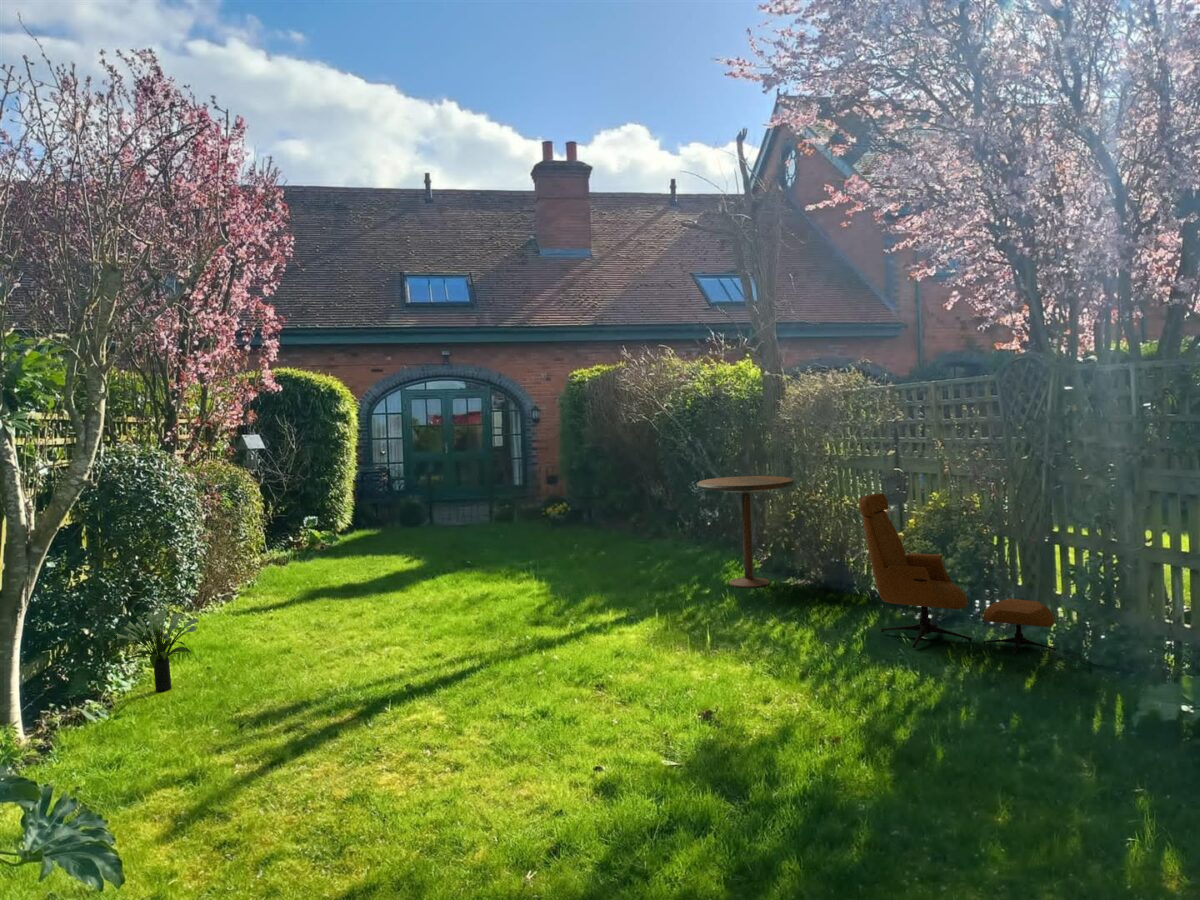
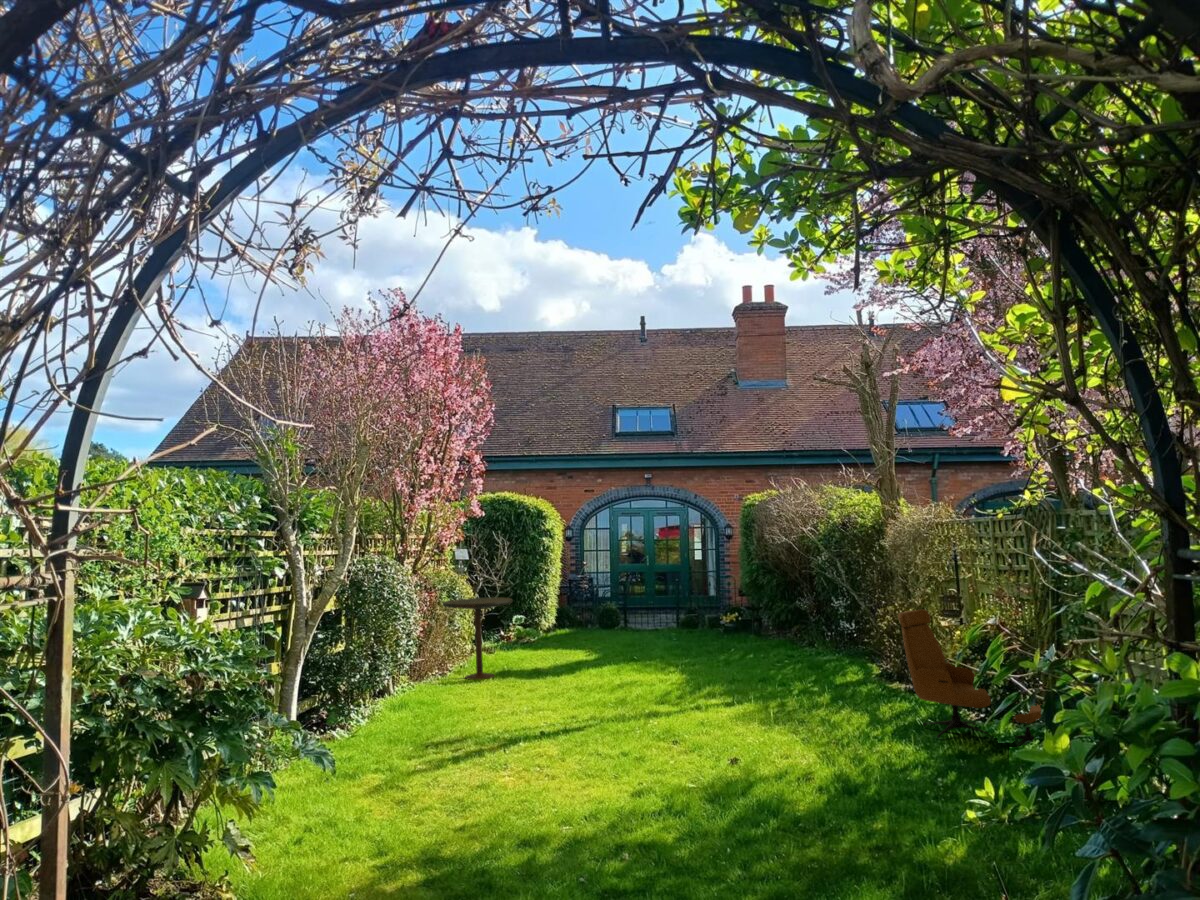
pedestal table: present [697,476,795,588] -> present [442,597,513,680]
potted plant: present [116,610,199,692] -> none [356,671,410,729]

